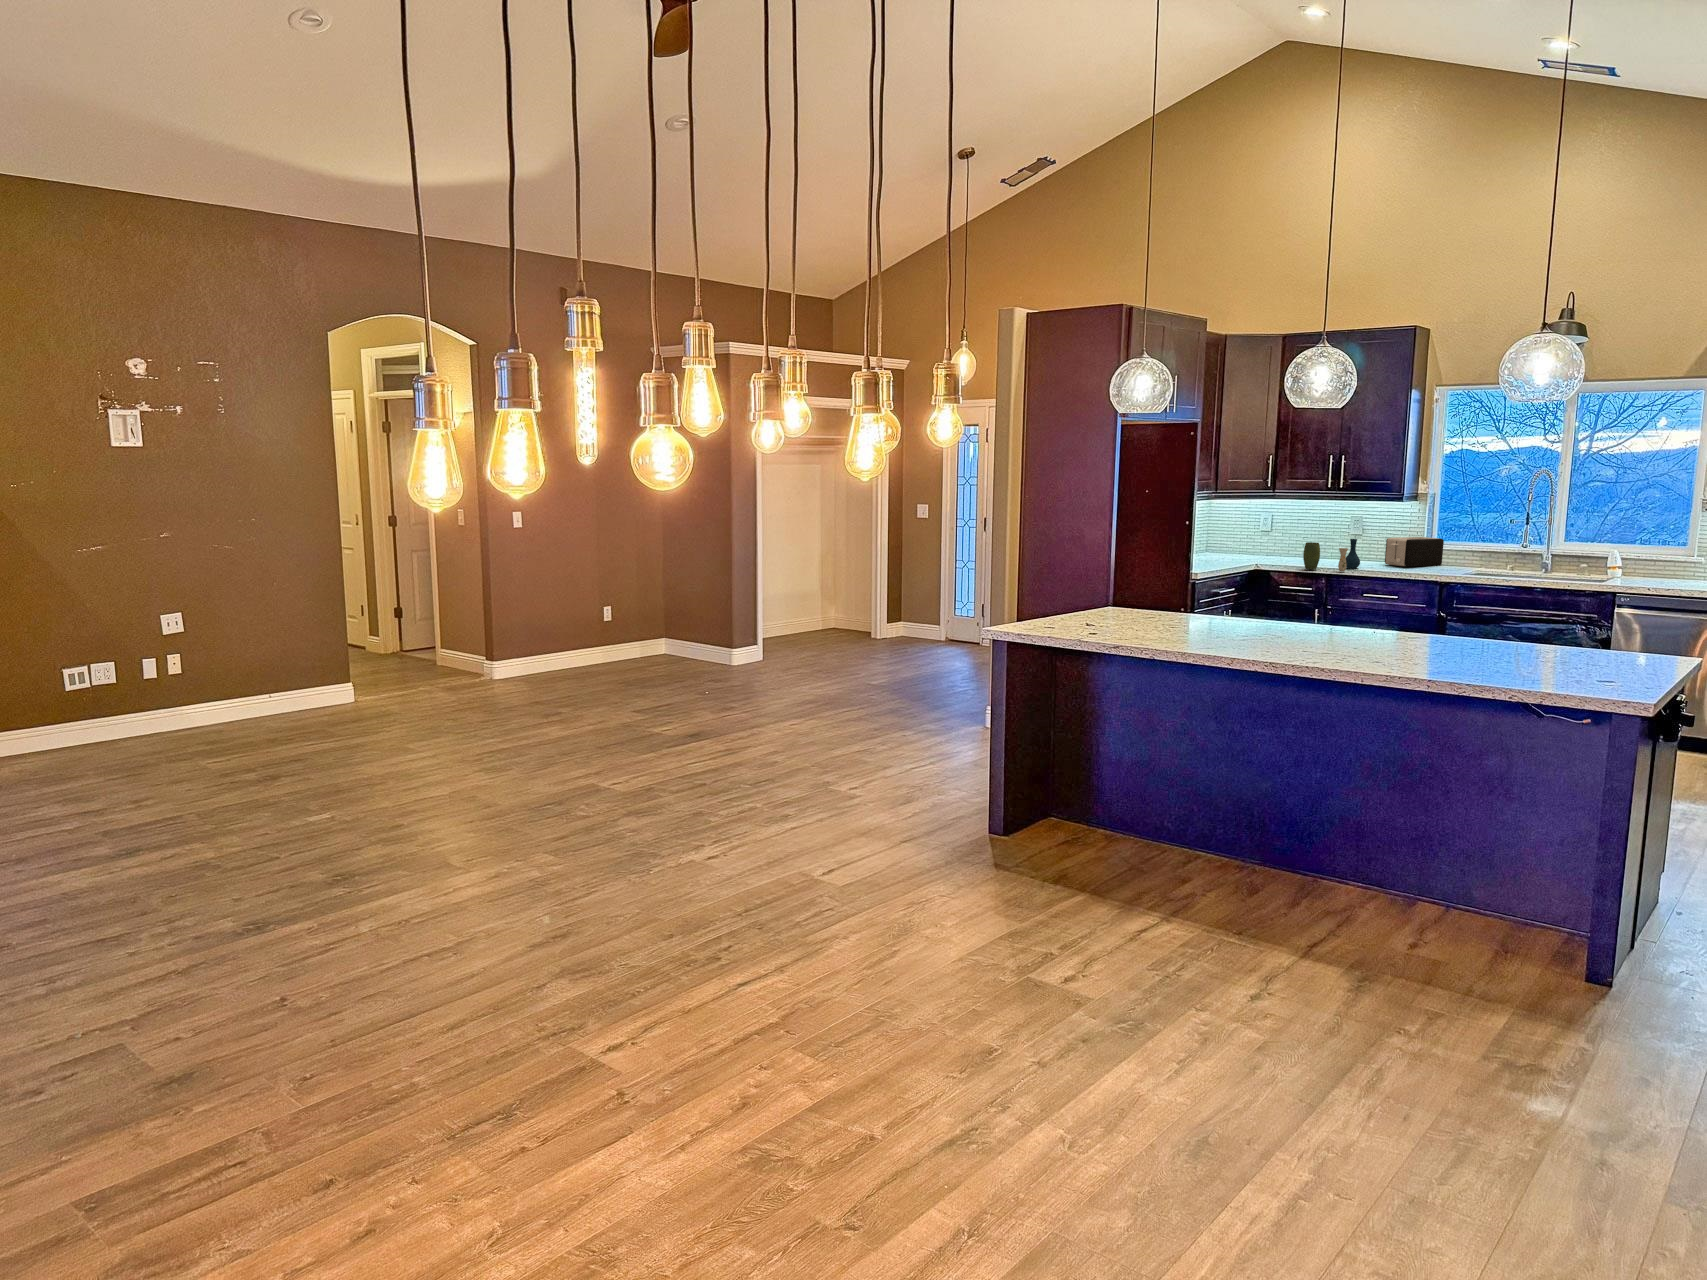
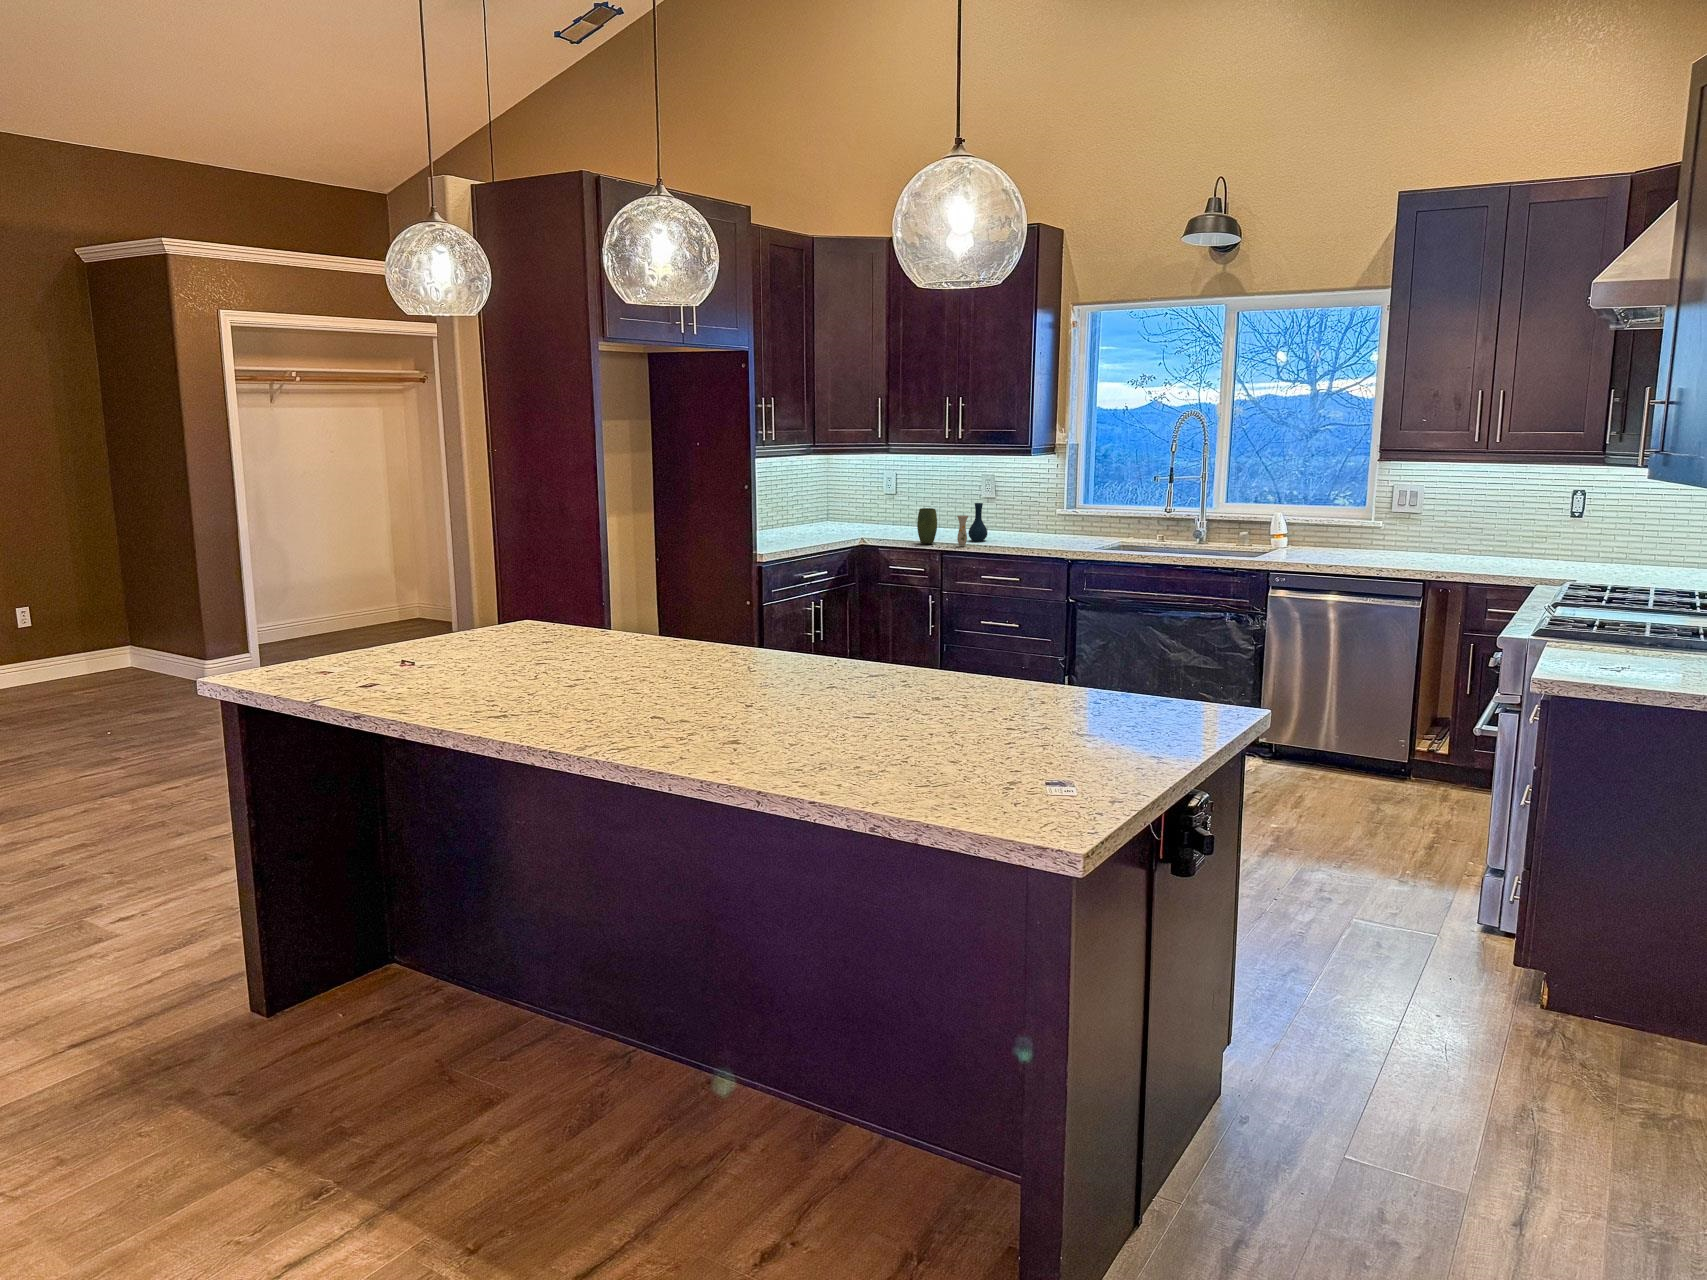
toaster: present [1385,537,1444,567] -> none [1020,499,1088,537]

